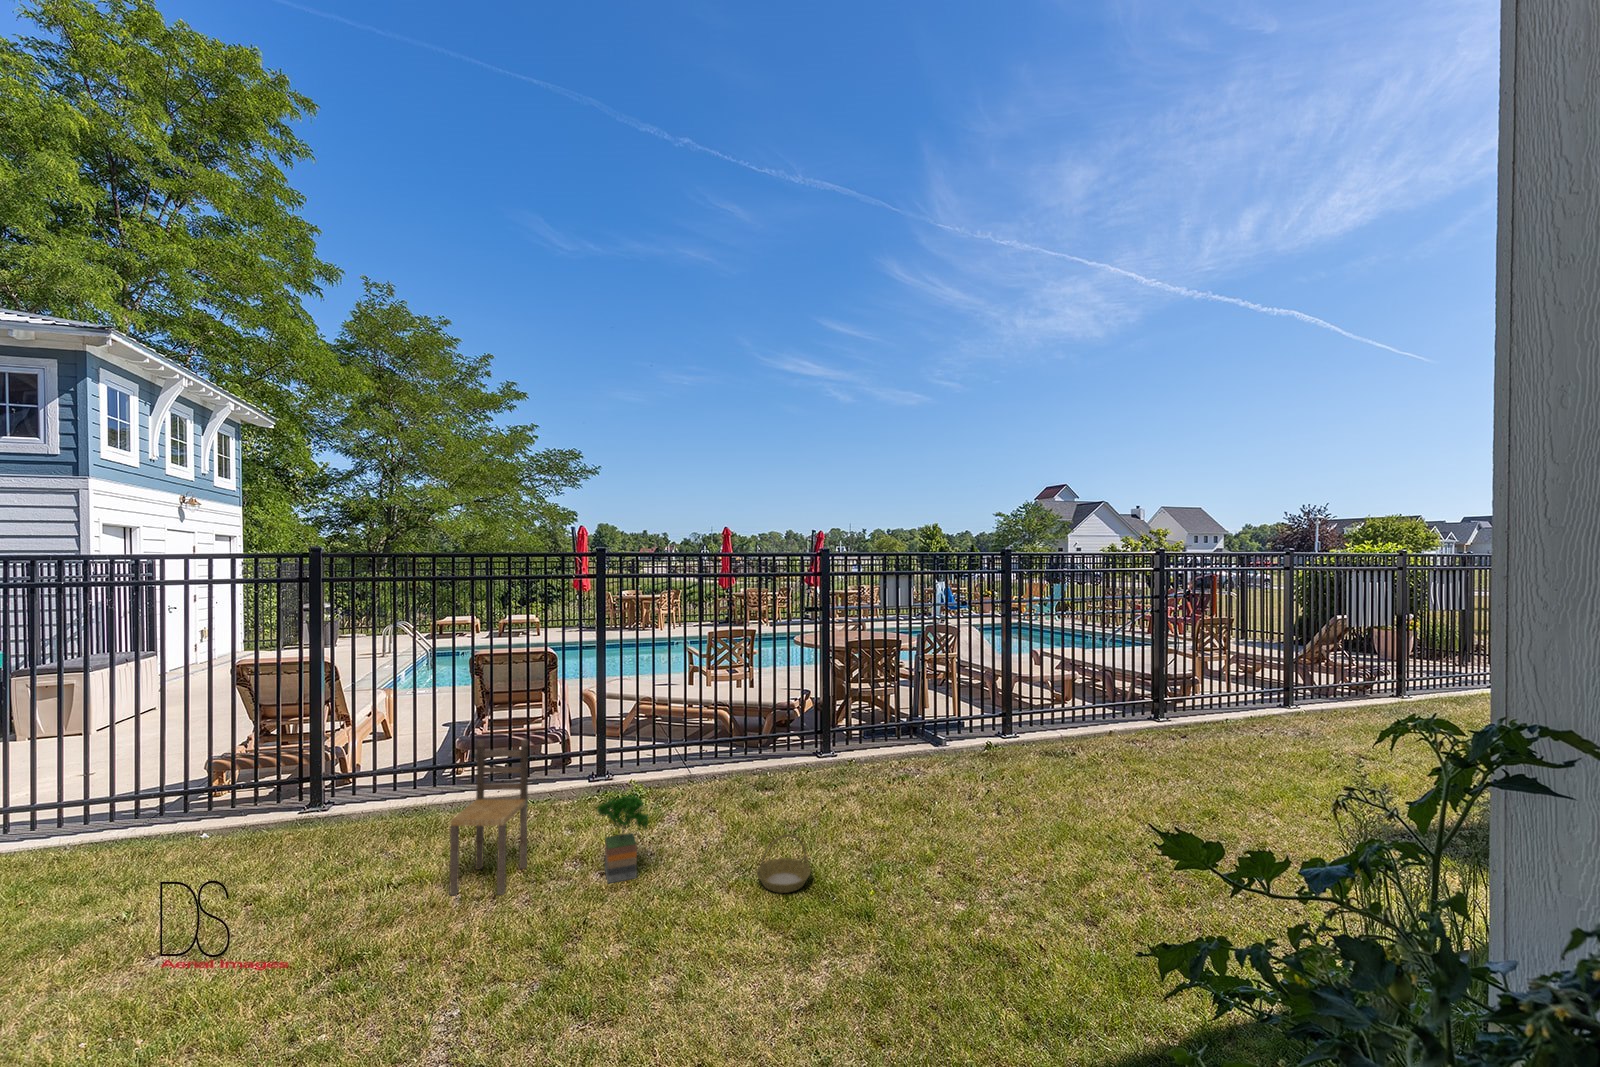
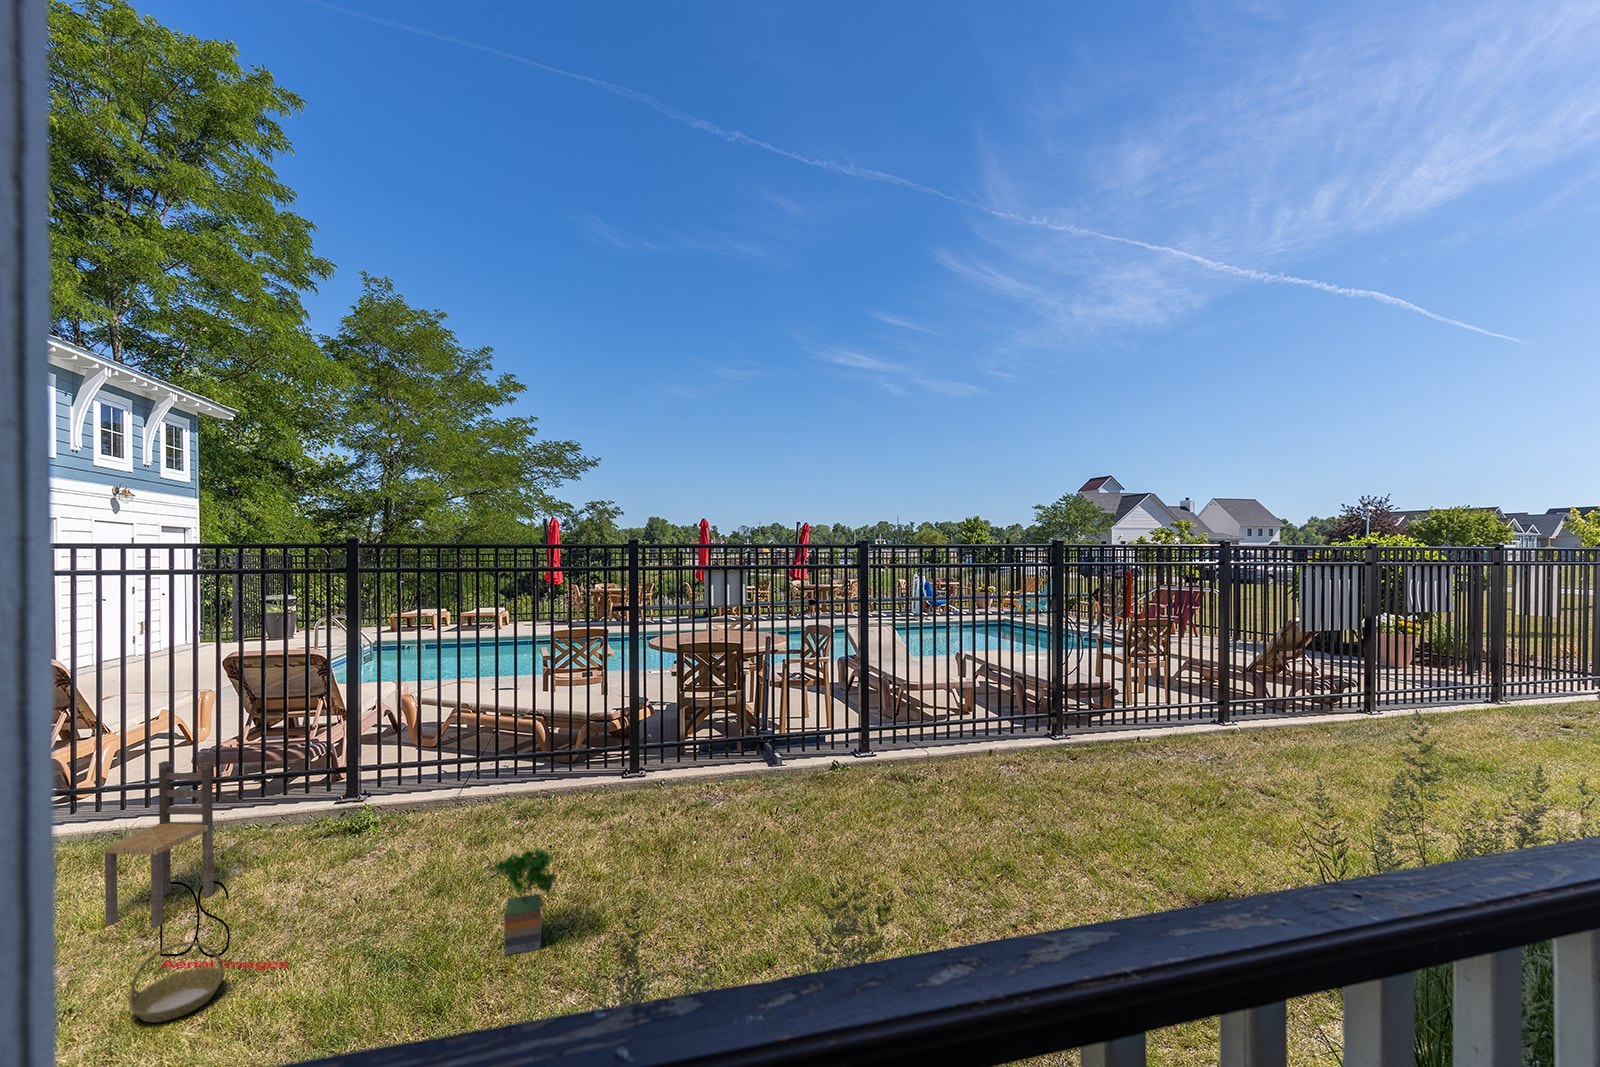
potted tree: present [597,795,649,883] -> present [495,850,557,955]
basket: present [757,834,811,893] -> present [129,942,224,1022]

